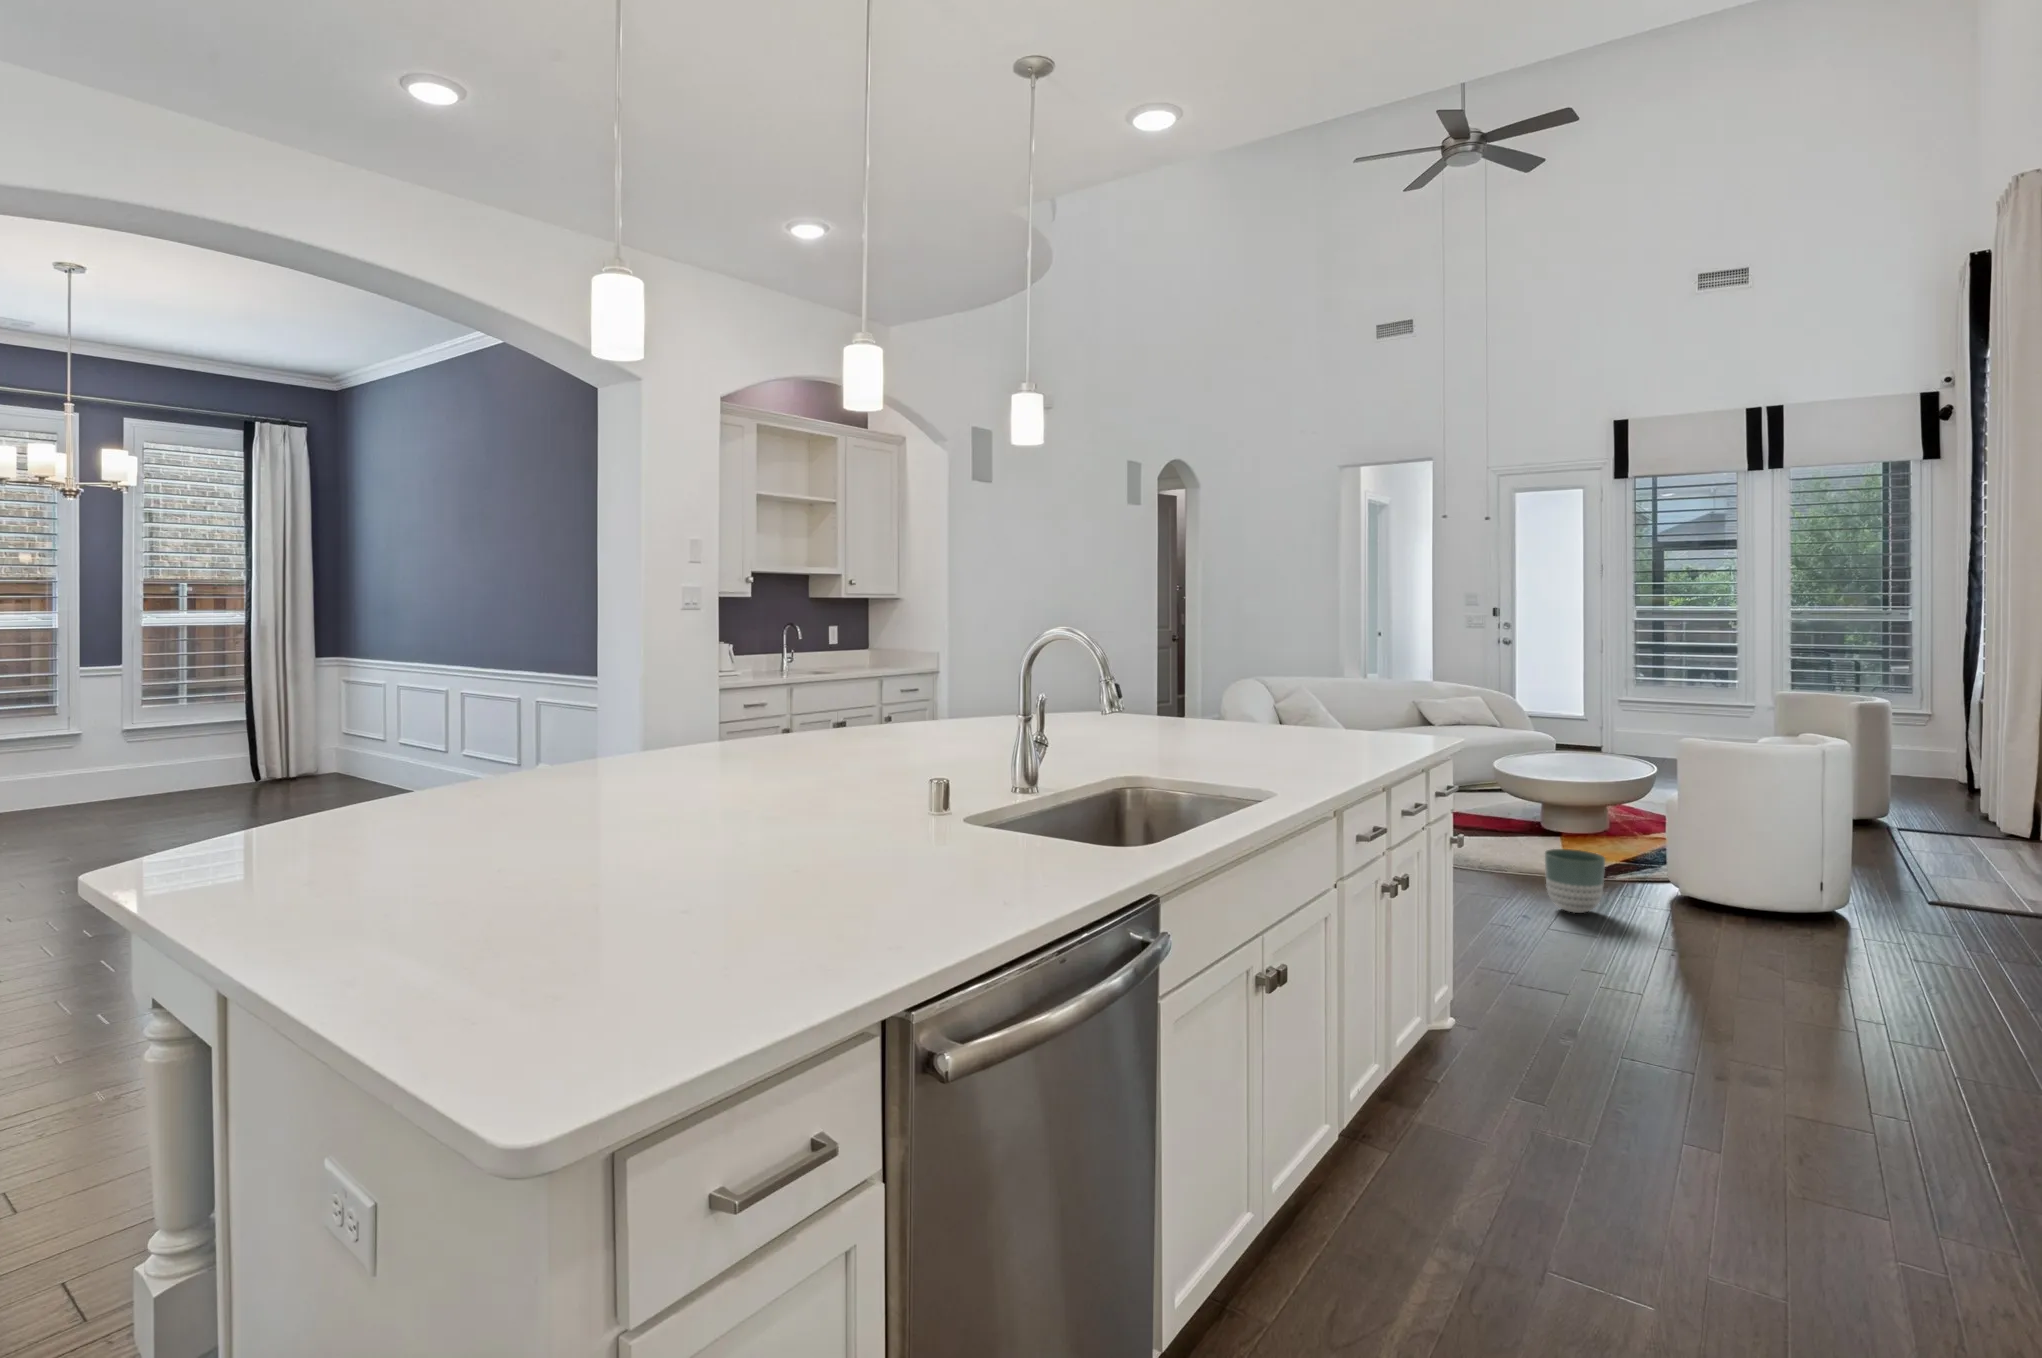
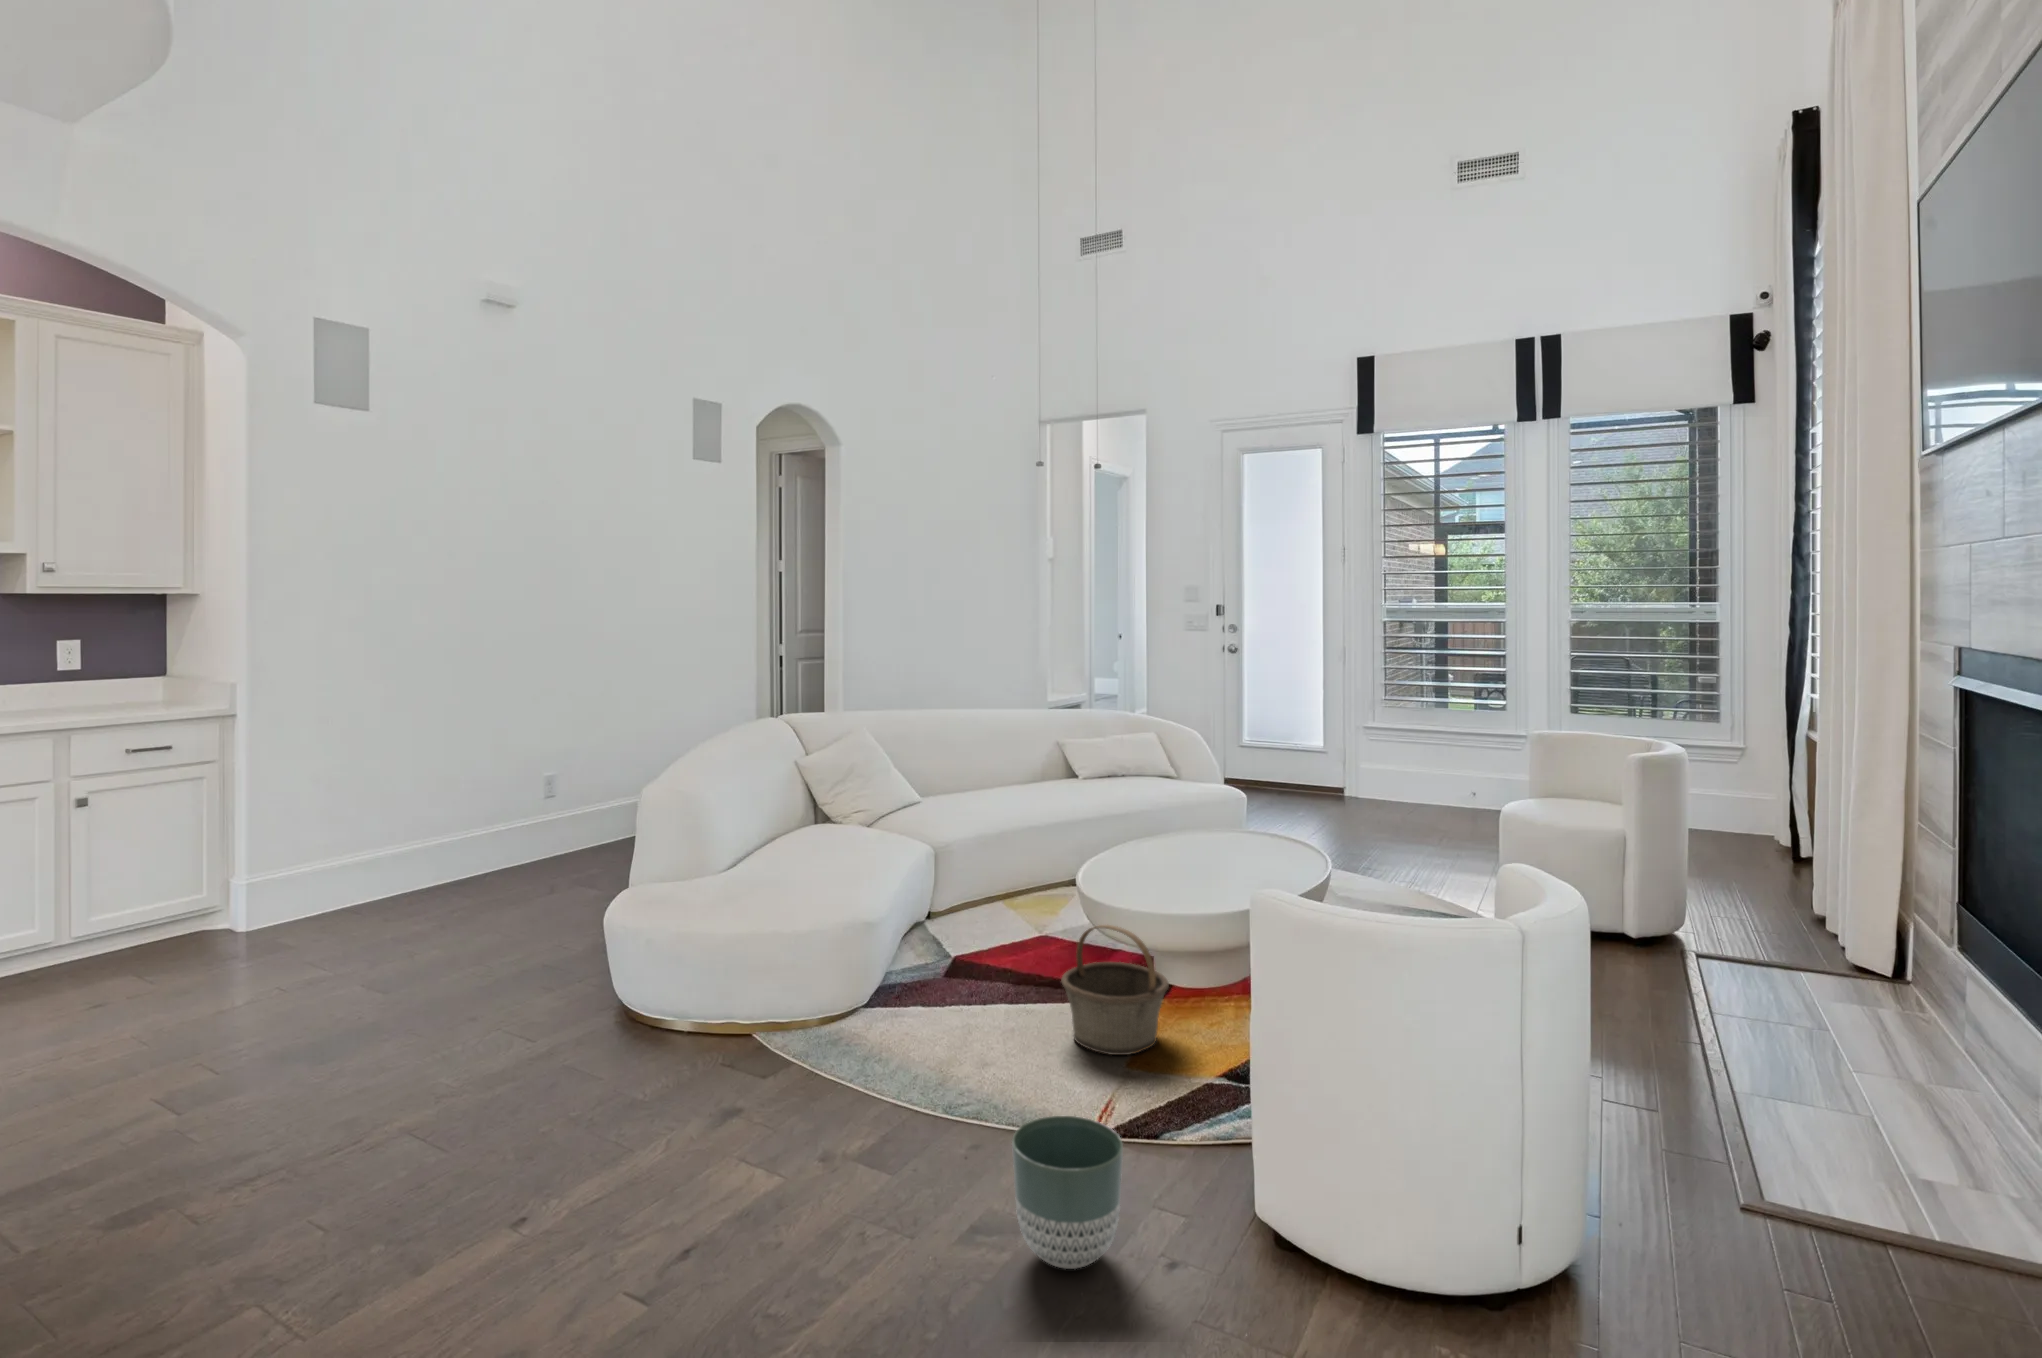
basket: none [1498,787,1567,857] -> present [1061,925,1169,1055]

